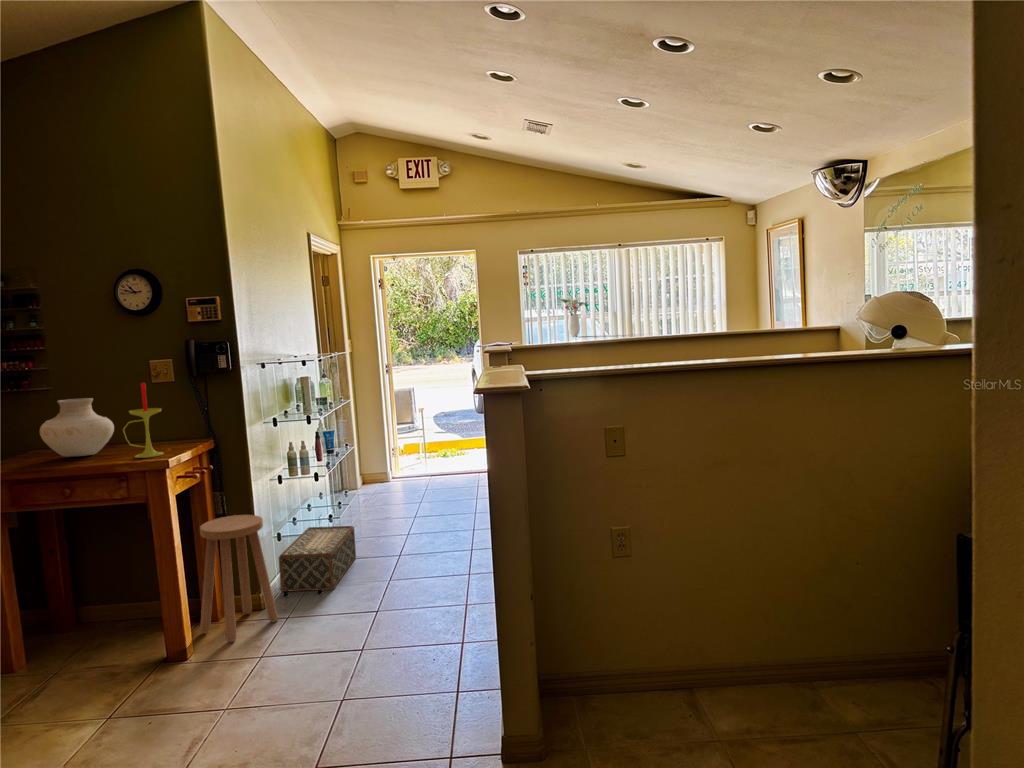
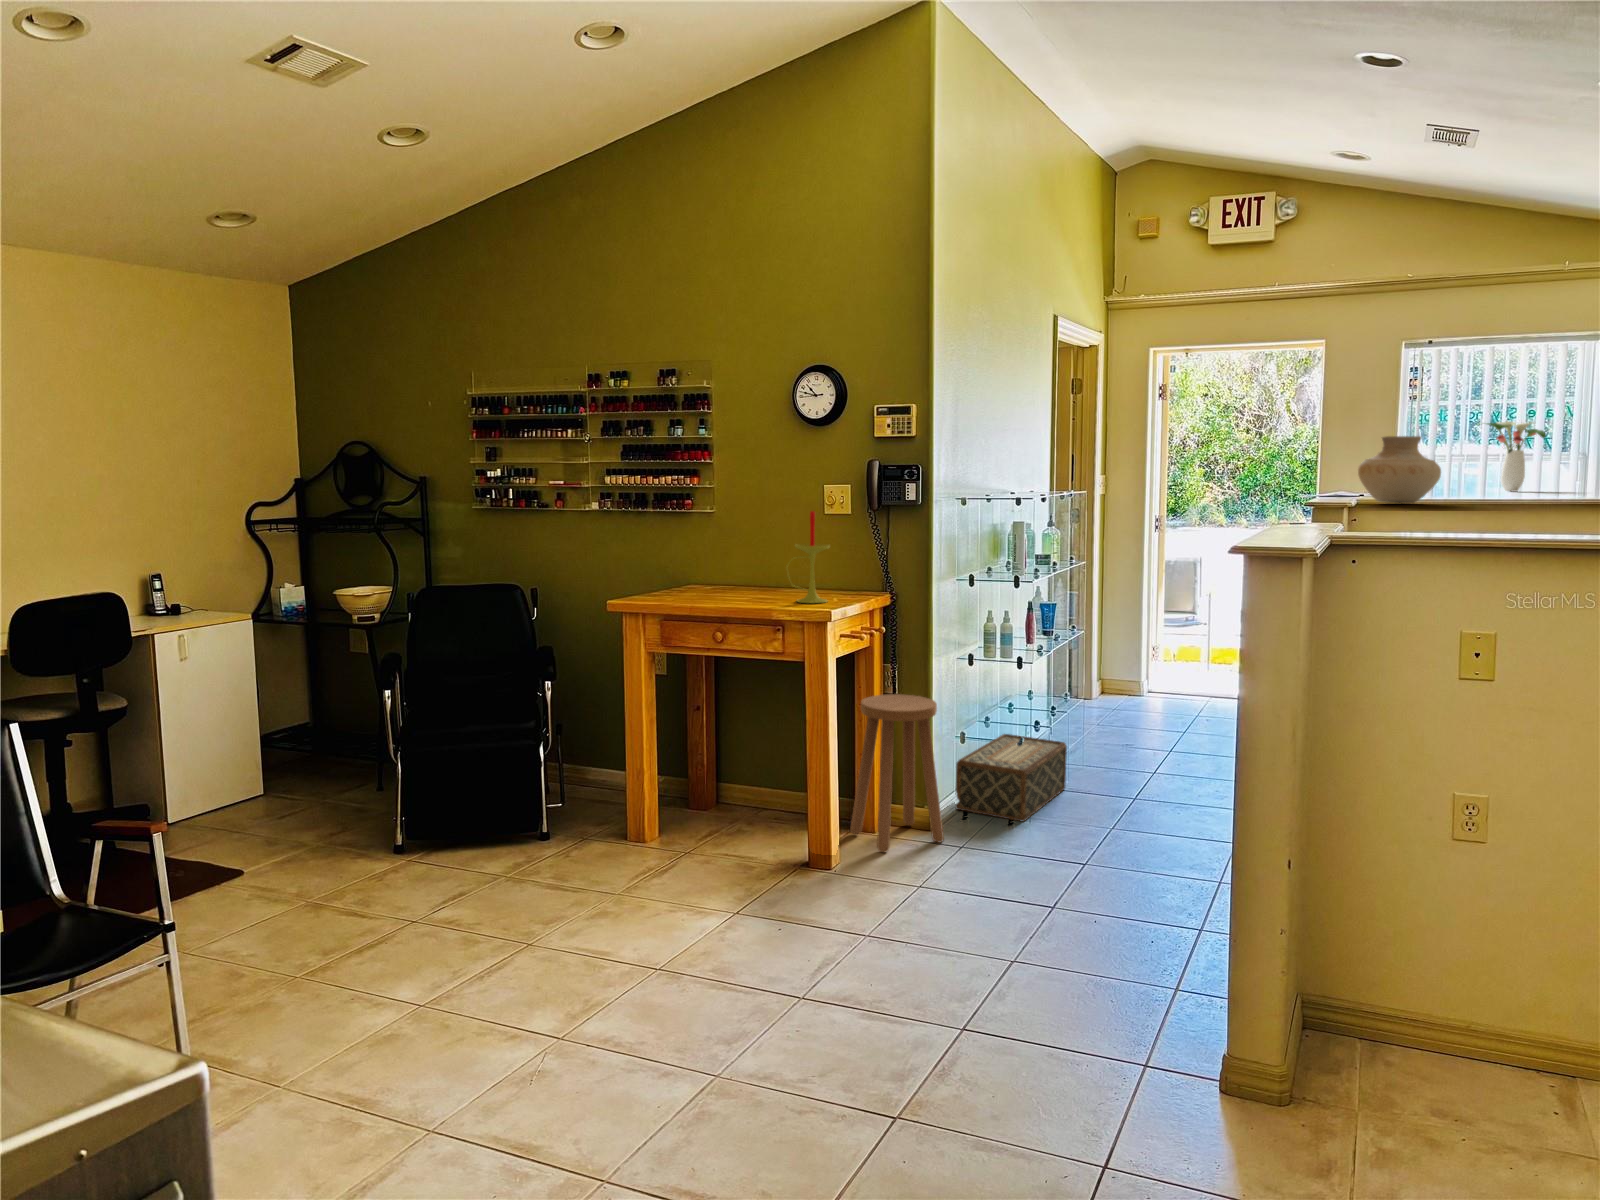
vase: present [40,398,114,457] -> present [1358,436,1441,503]

